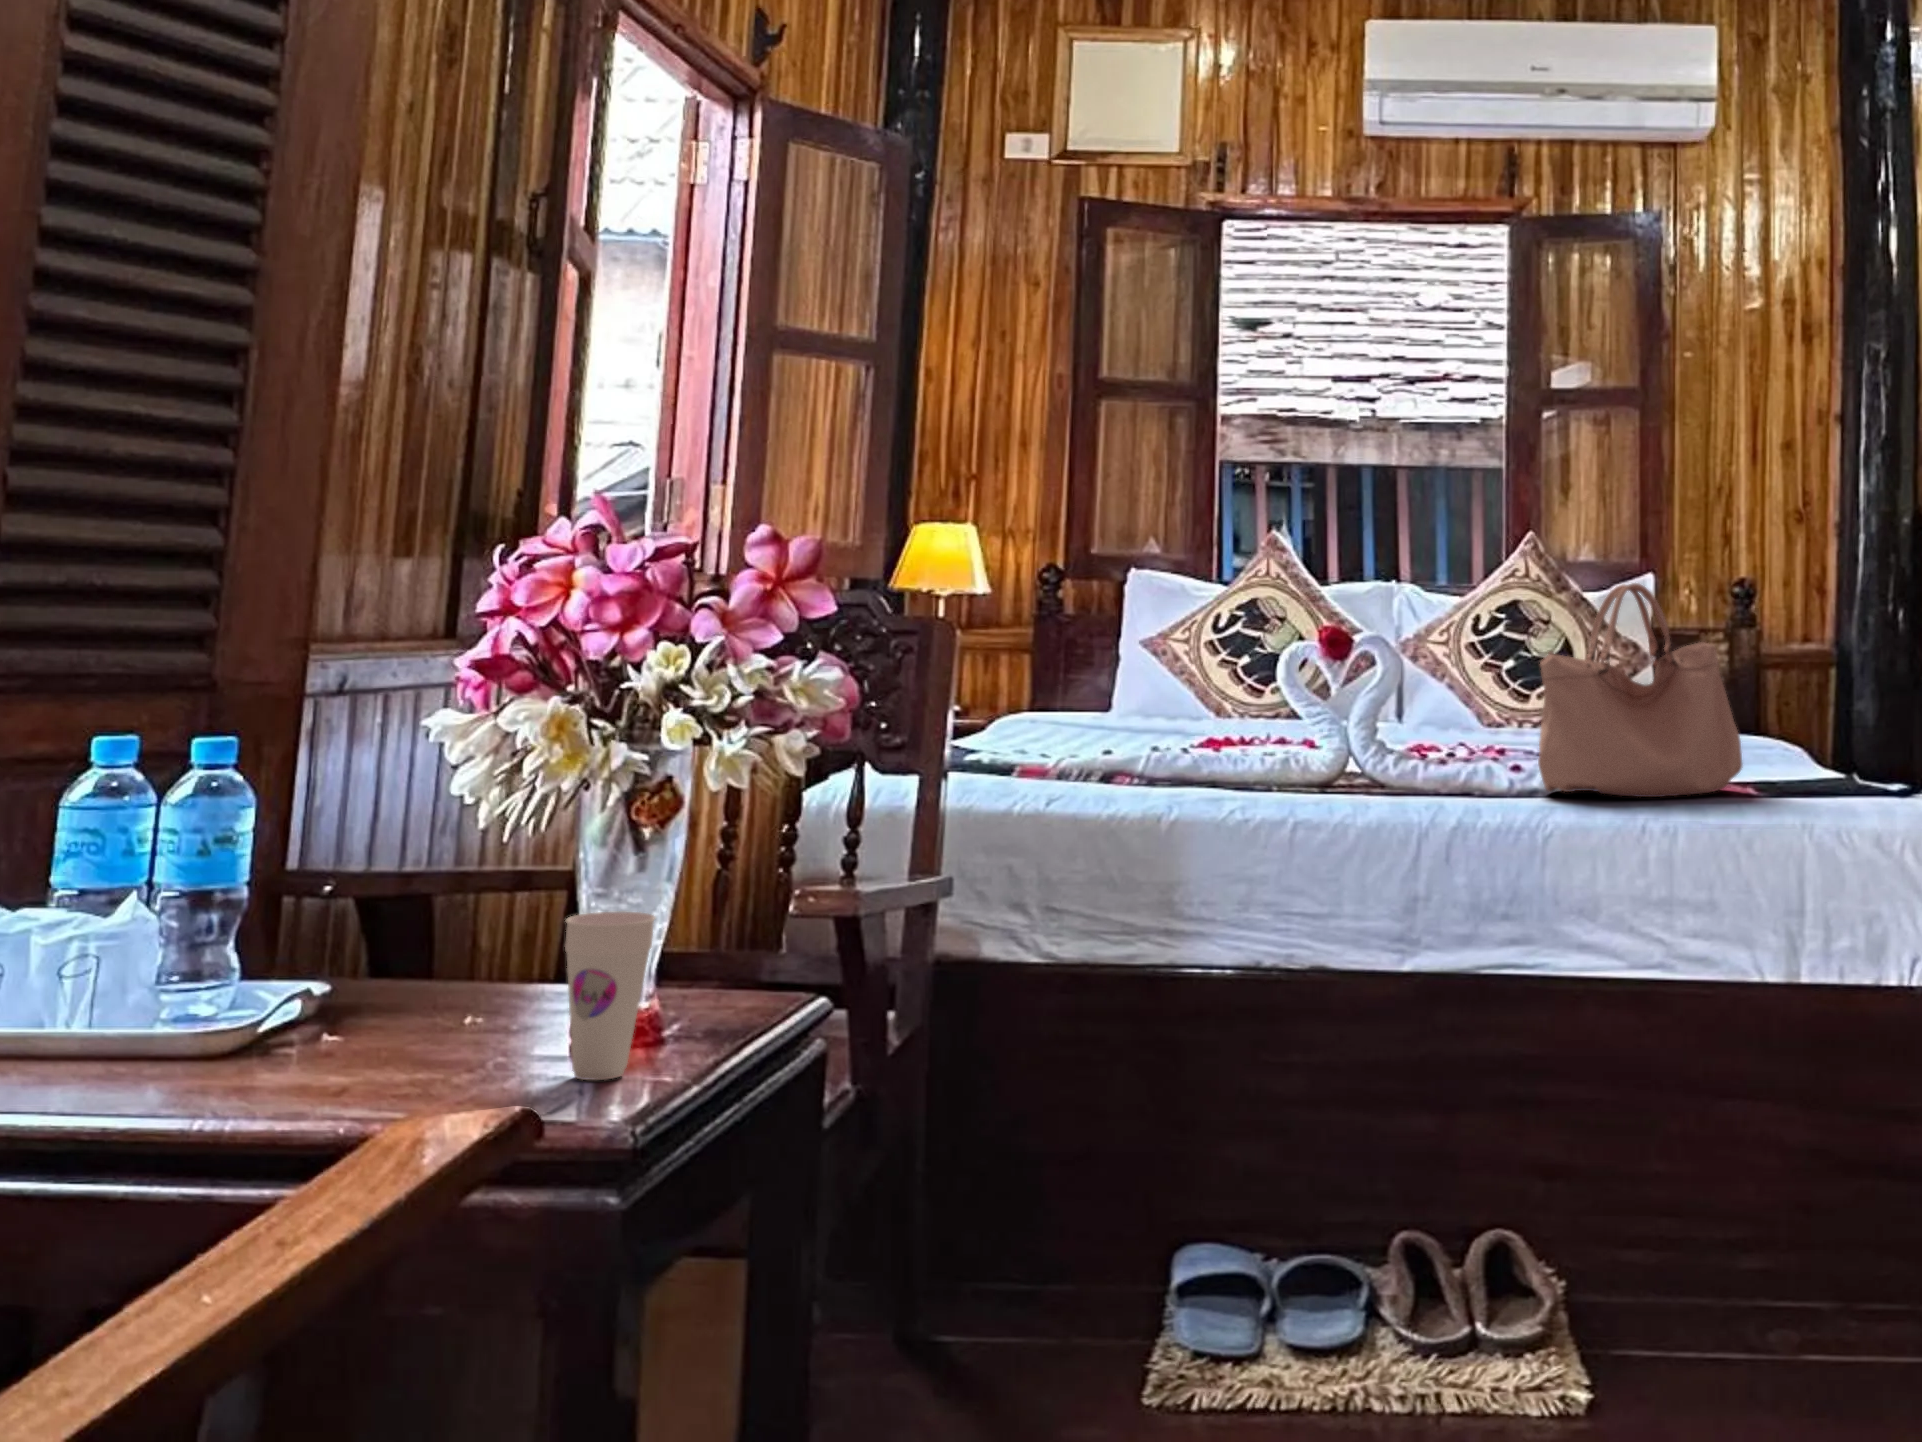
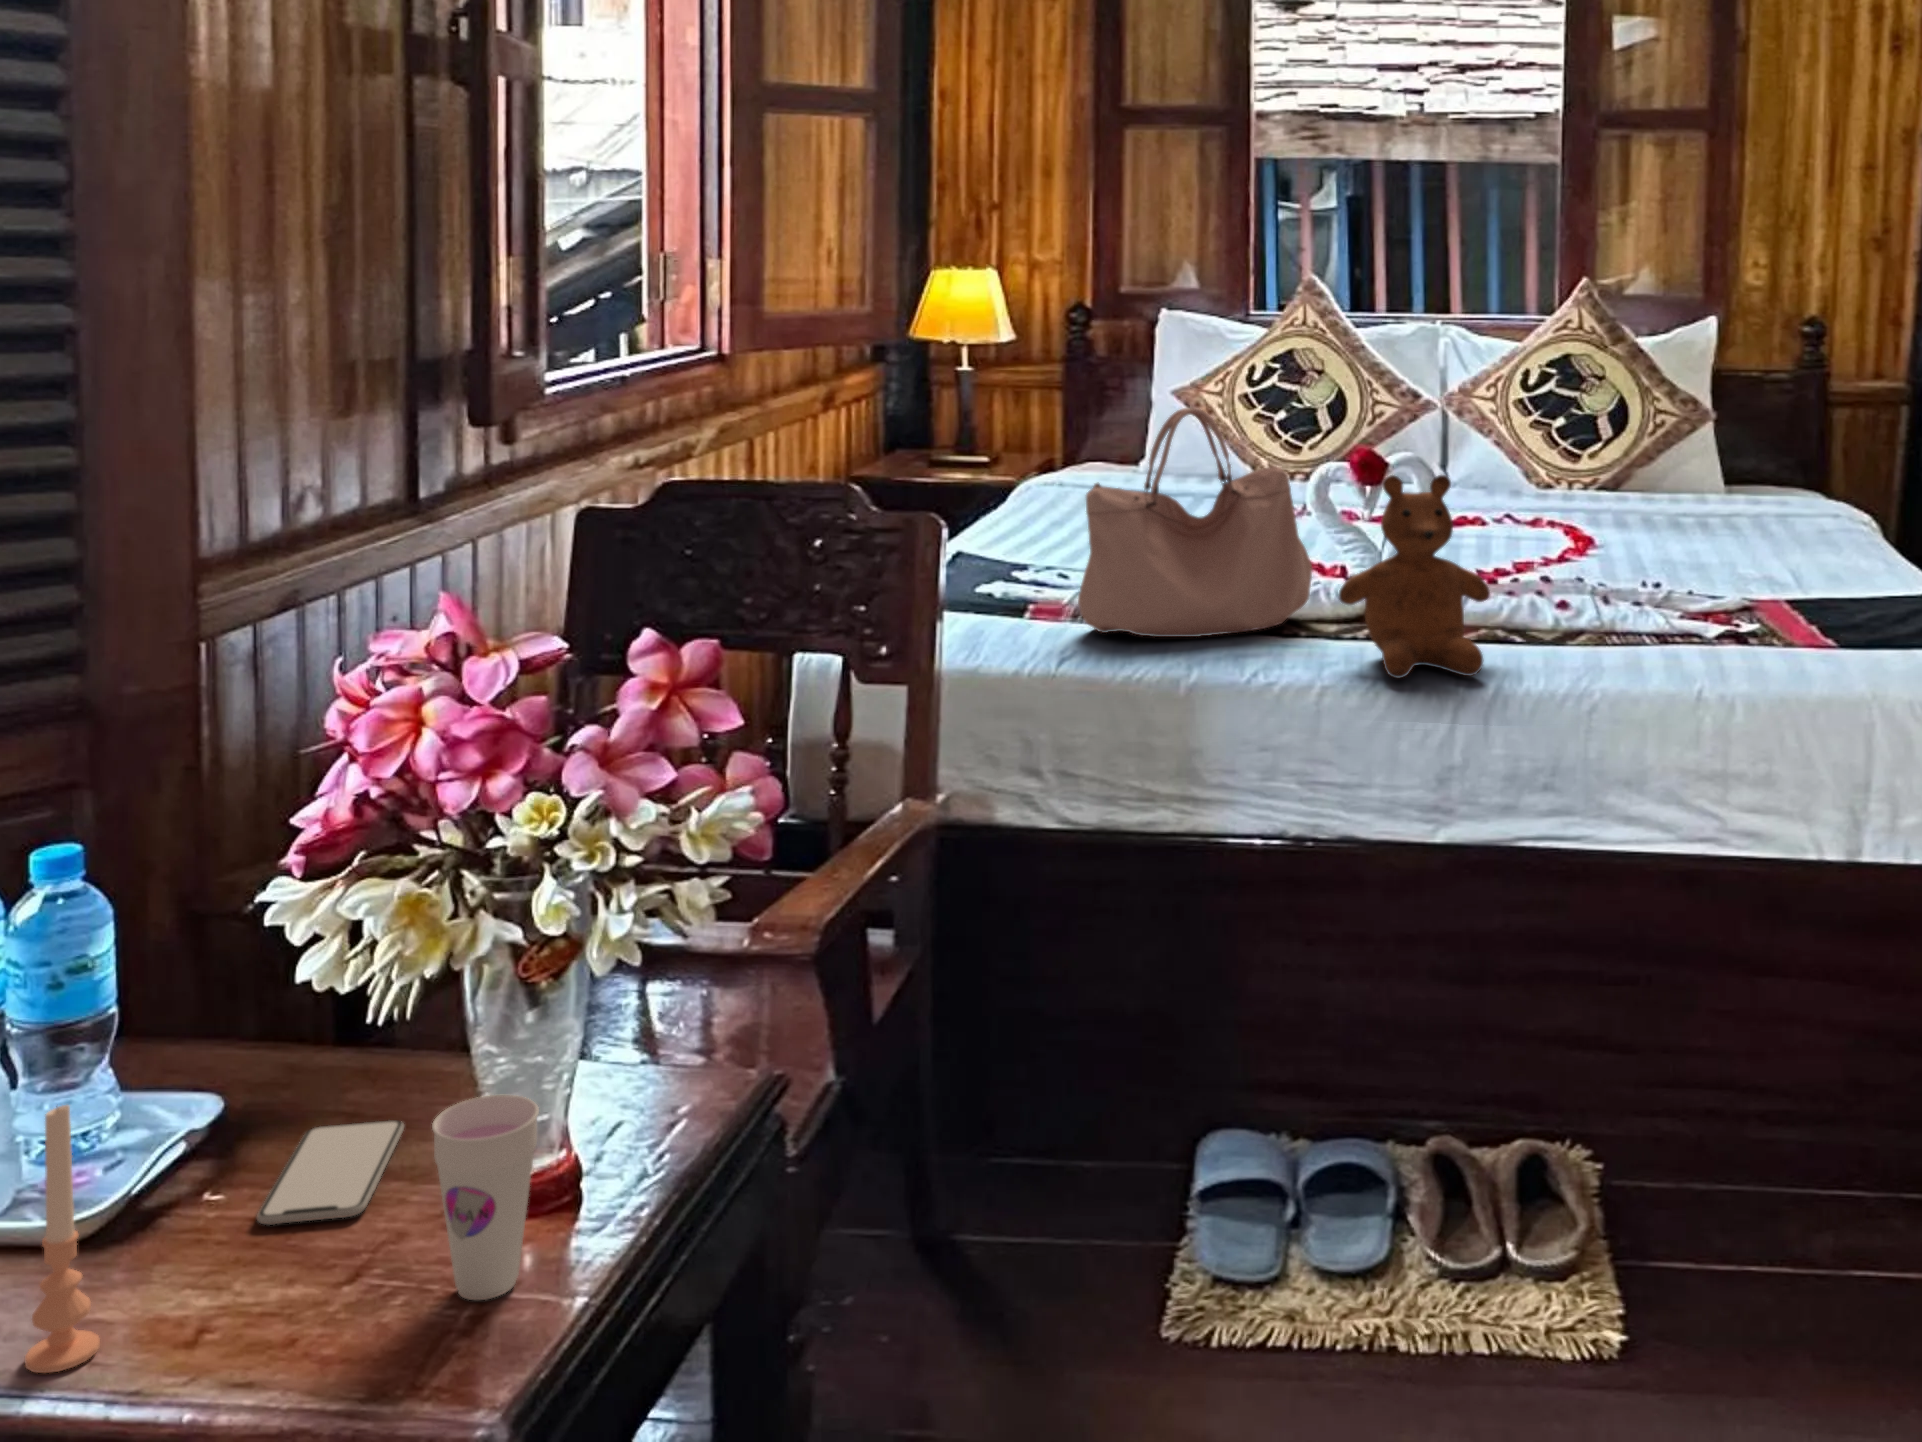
handbag: present [1538,583,1742,797] -> present [1078,408,1312,637]
teddy bear: none [1311,622,1450,803] -> present [1339,475,1490,678]
candle: none [204,868,269,1104] -> present [25,1105,100,1373]
smartphone: none [383,1008,501,1053] -> present [256,1120,404,1225]

